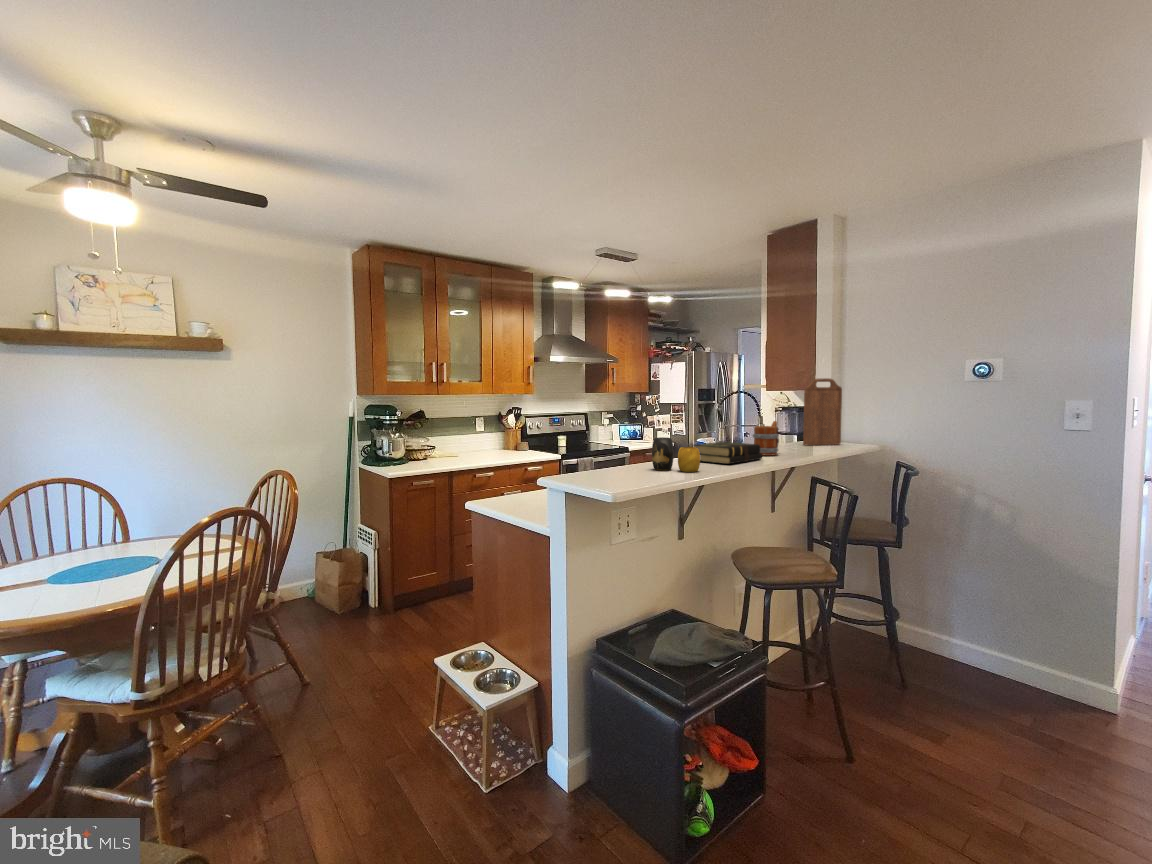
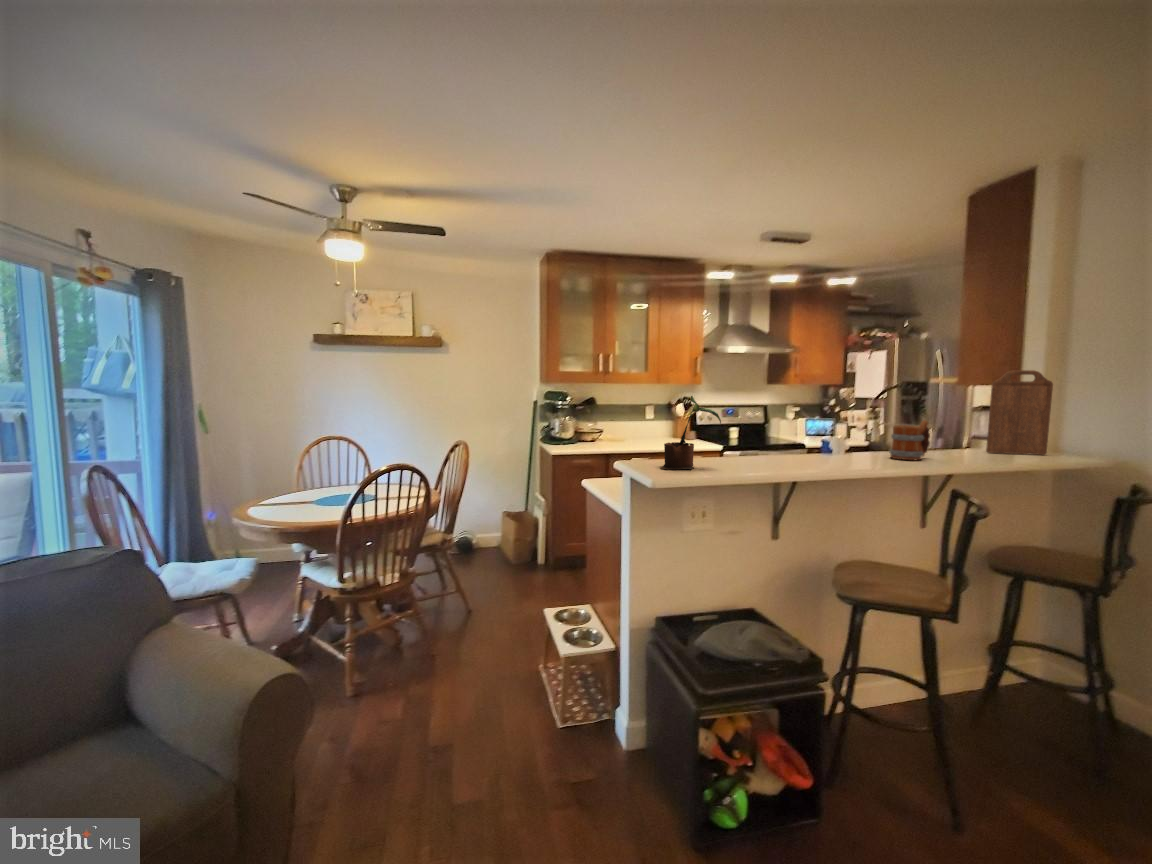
potted plant: none [591,404,647,482] -> present [661,396,721,469]
vase: present [652,437,700,472] -> none [740,431,787,469]
book: present [693,442,762,464] -> none [798,441,889,465]

